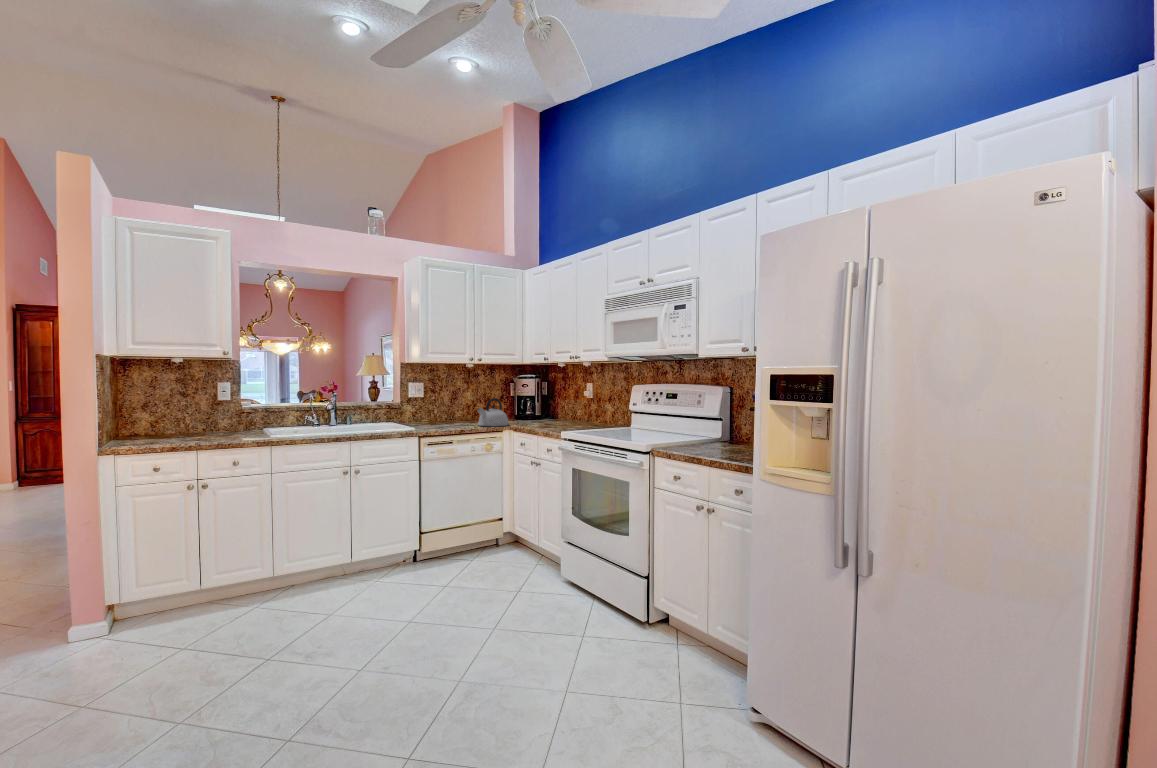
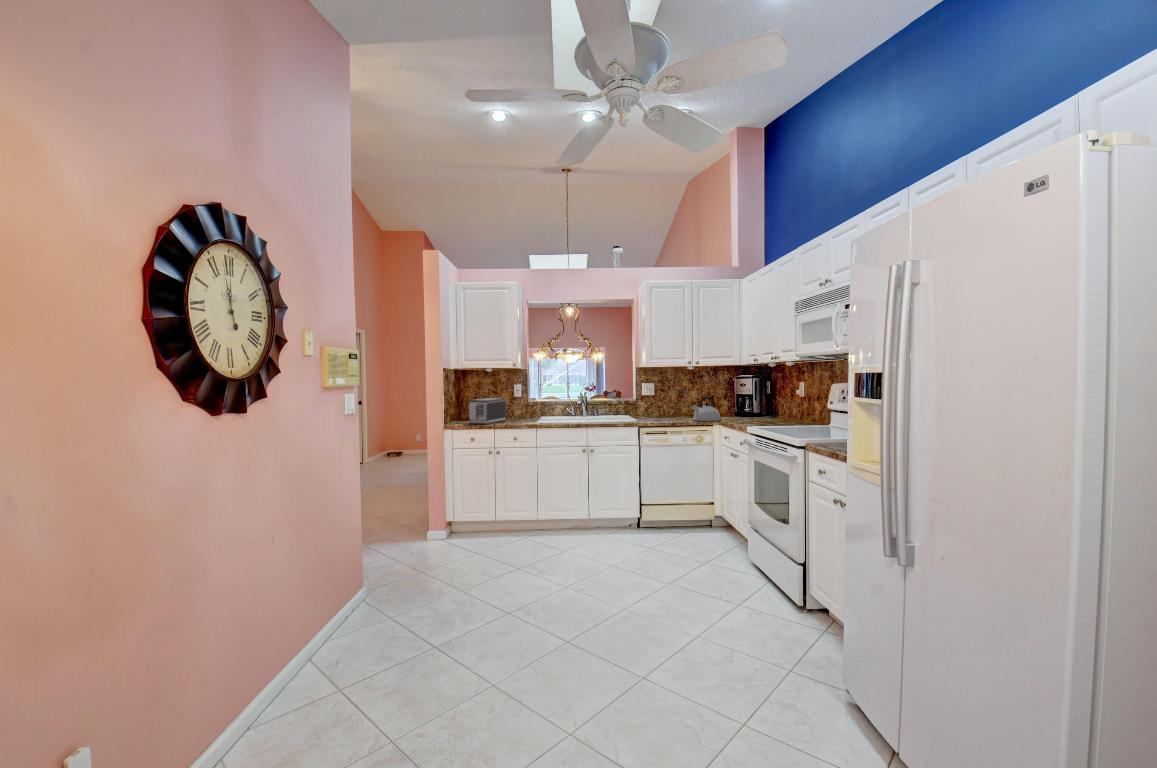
toaster: none [144,404,209,445] -> present [468,398,506,424]

